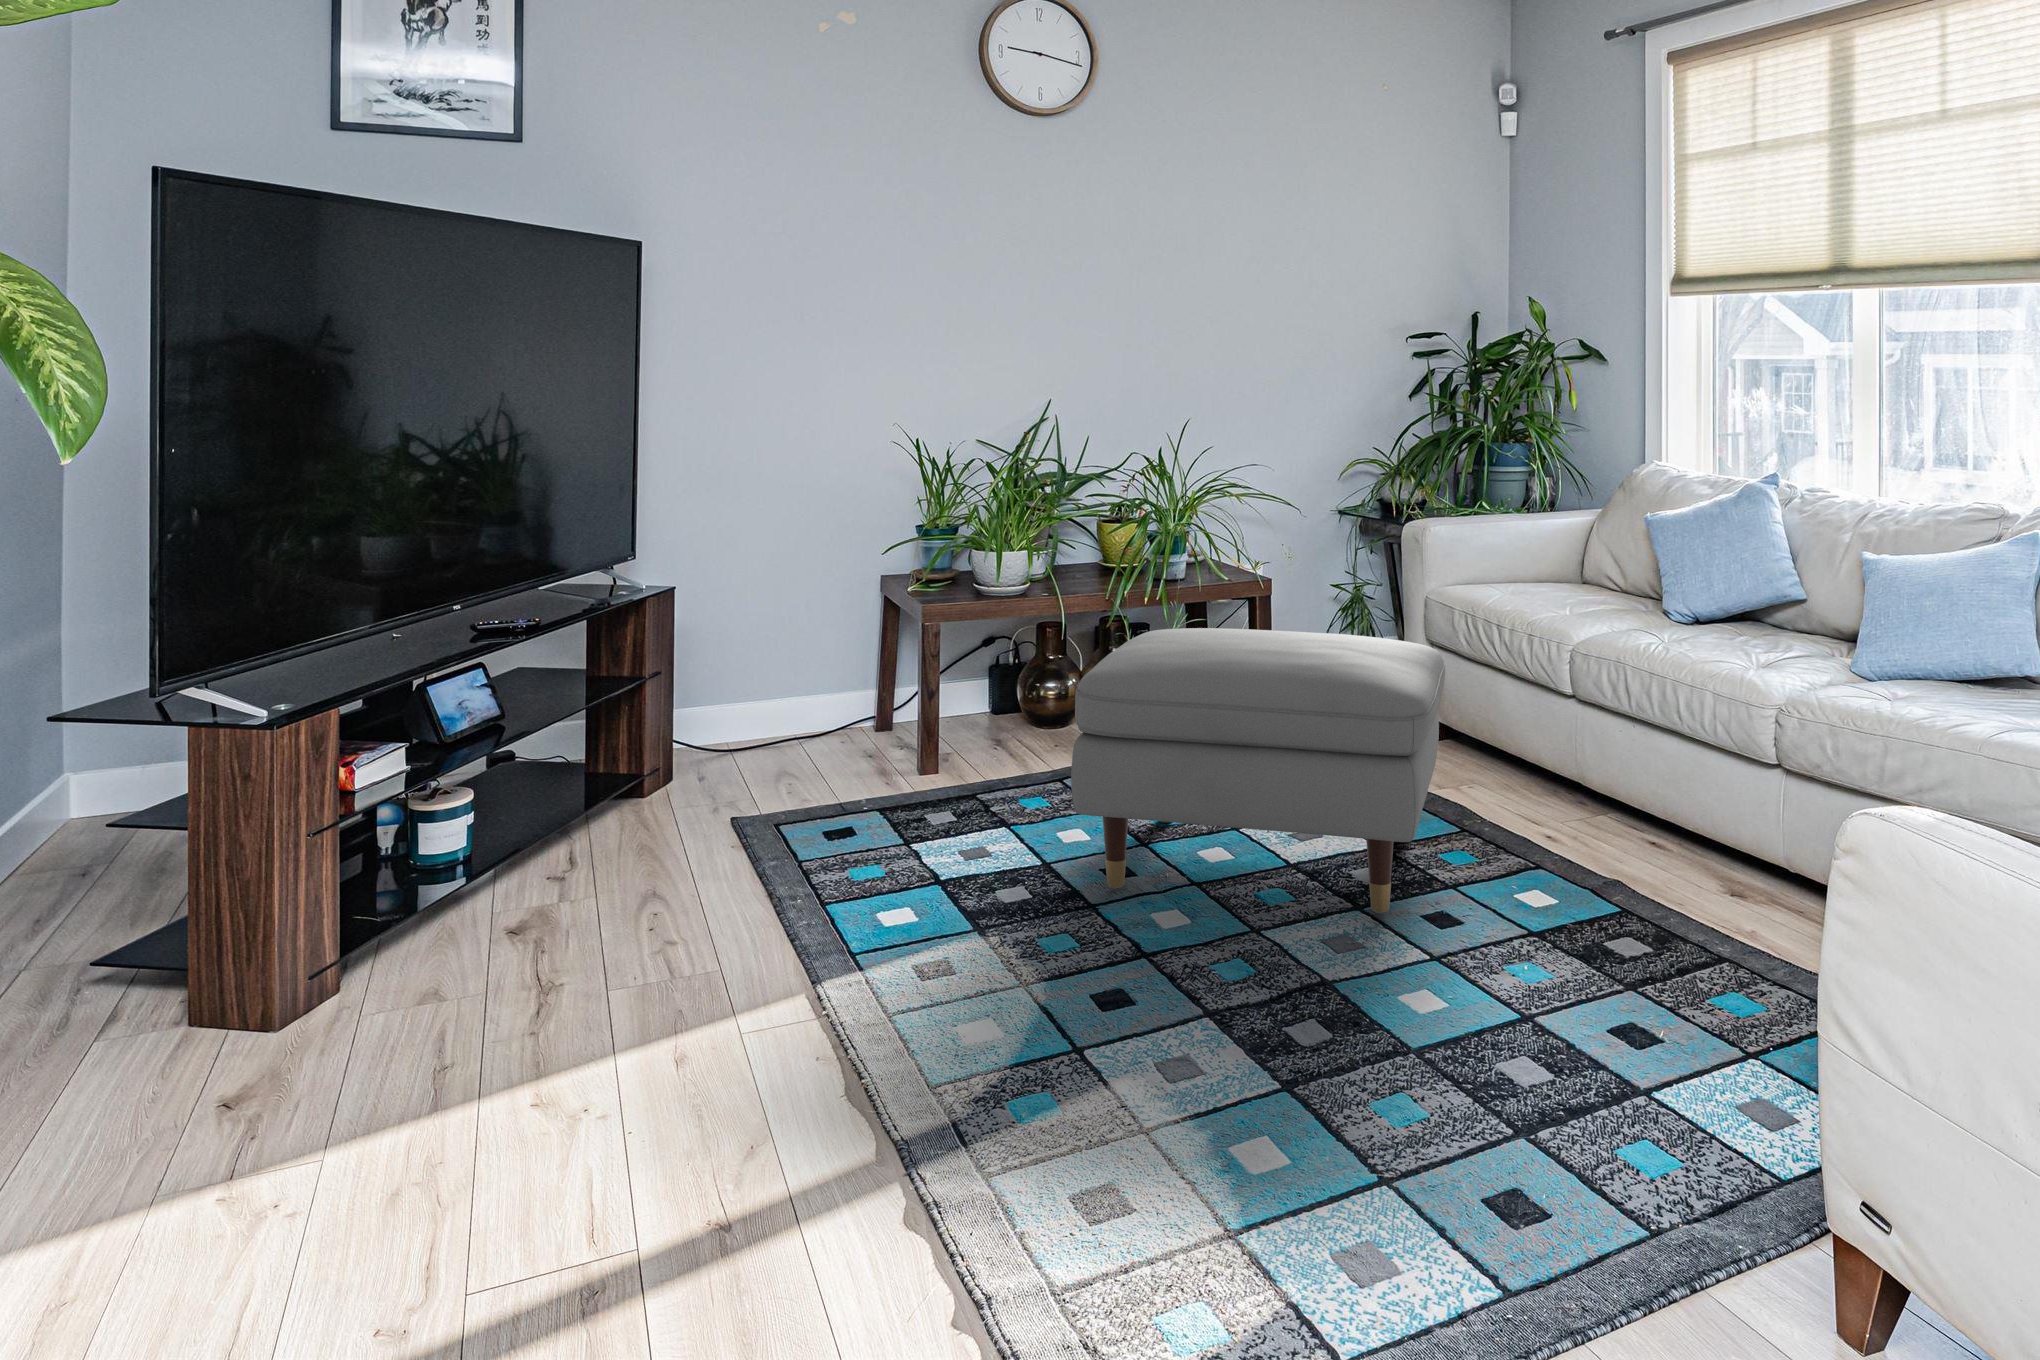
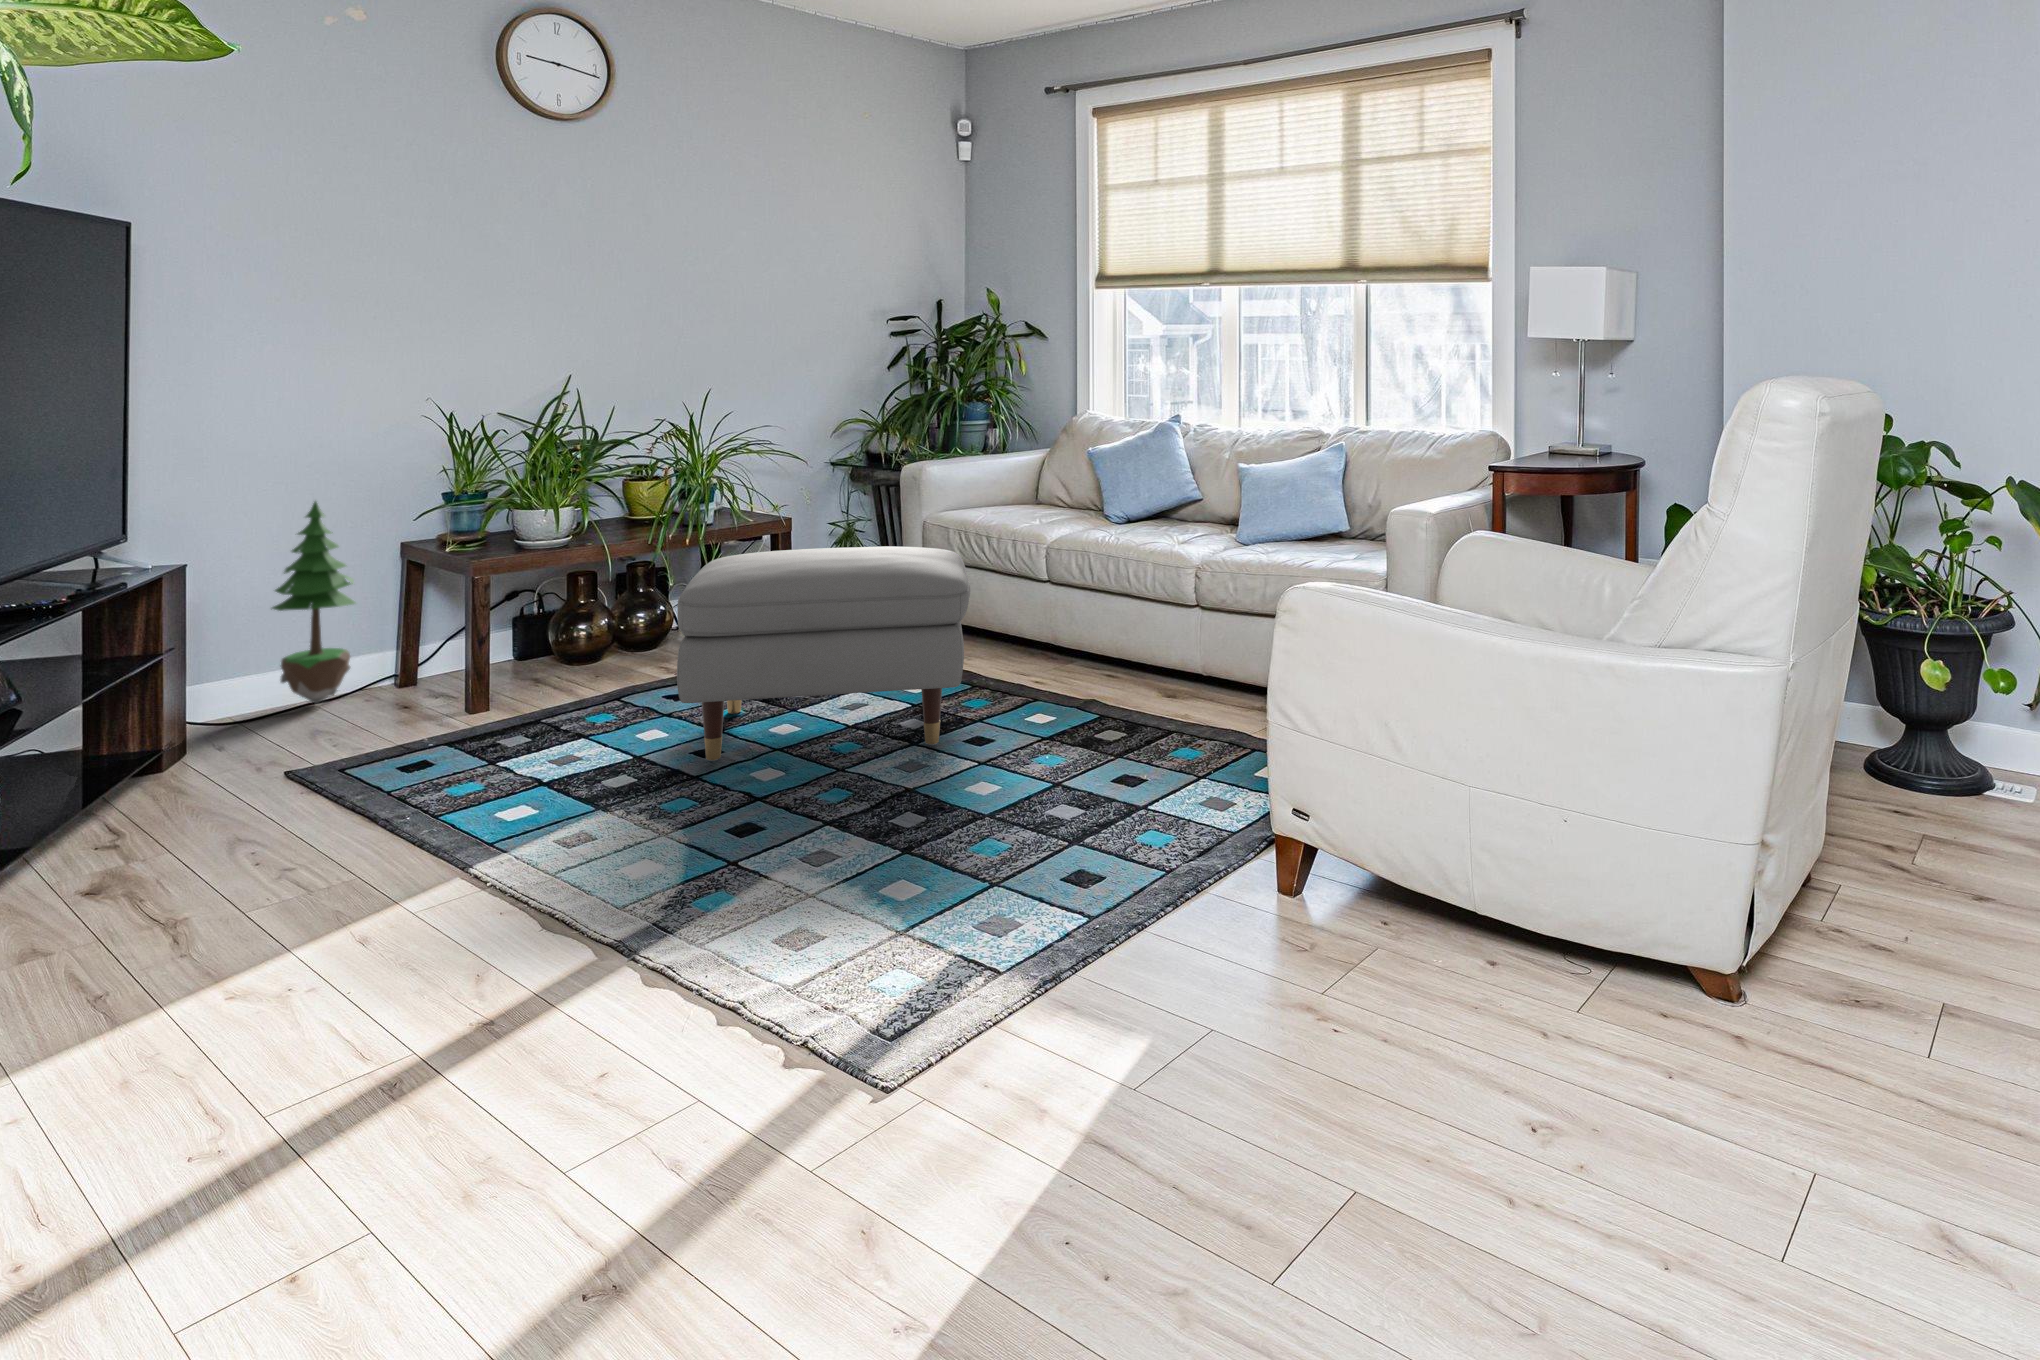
potted tree: none [740,530,819,744] -> present [272,501,355,703]

